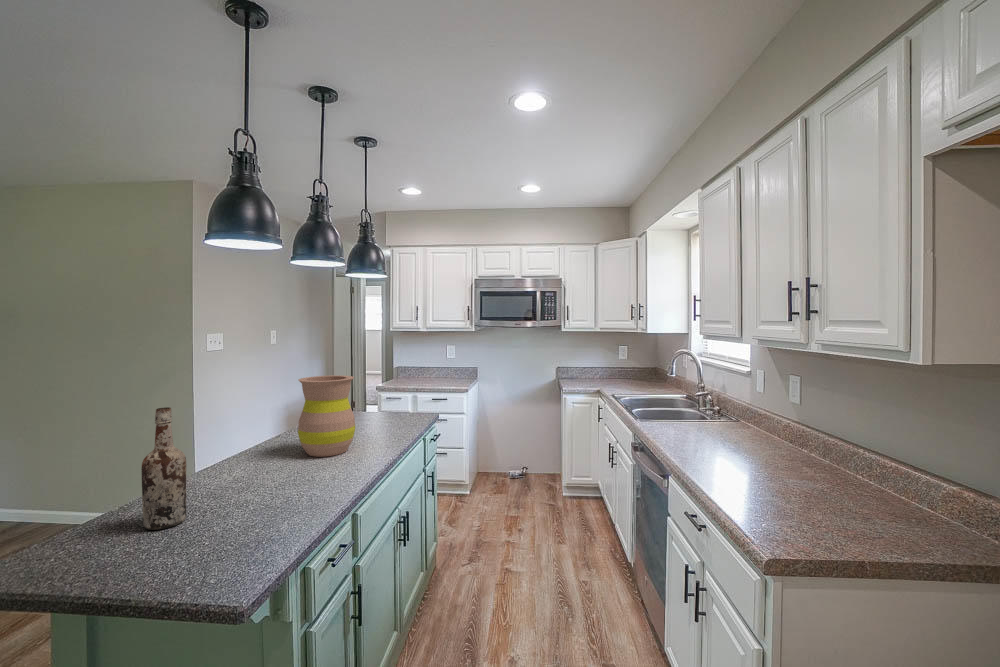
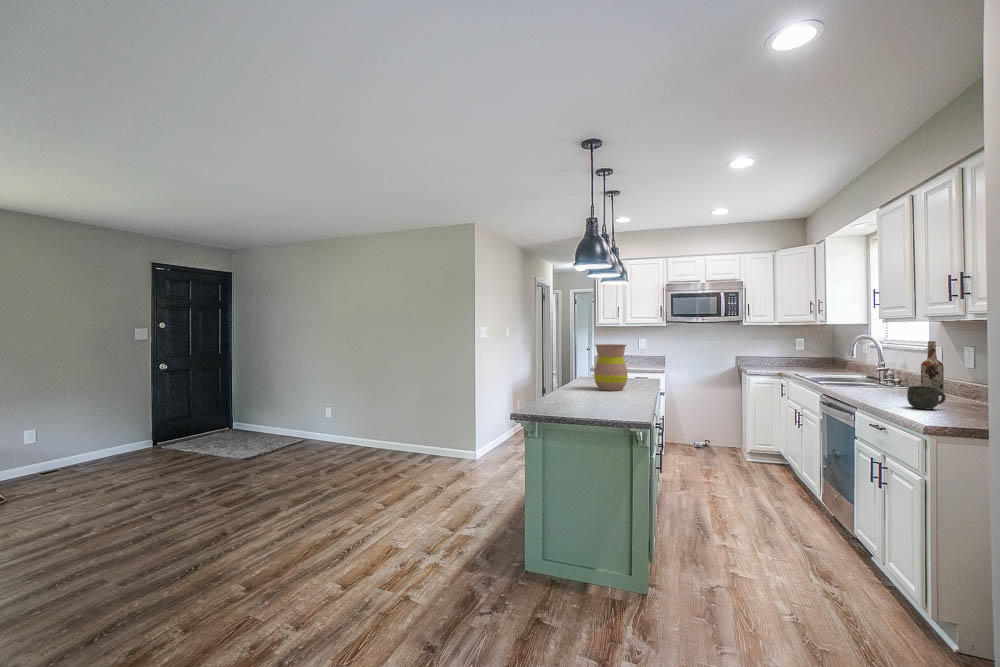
wine bottle: present [141,407,186,530] -> present [921,341,944,395]
mug: none [734,456,785,499] -> present [907,386,946,409]

